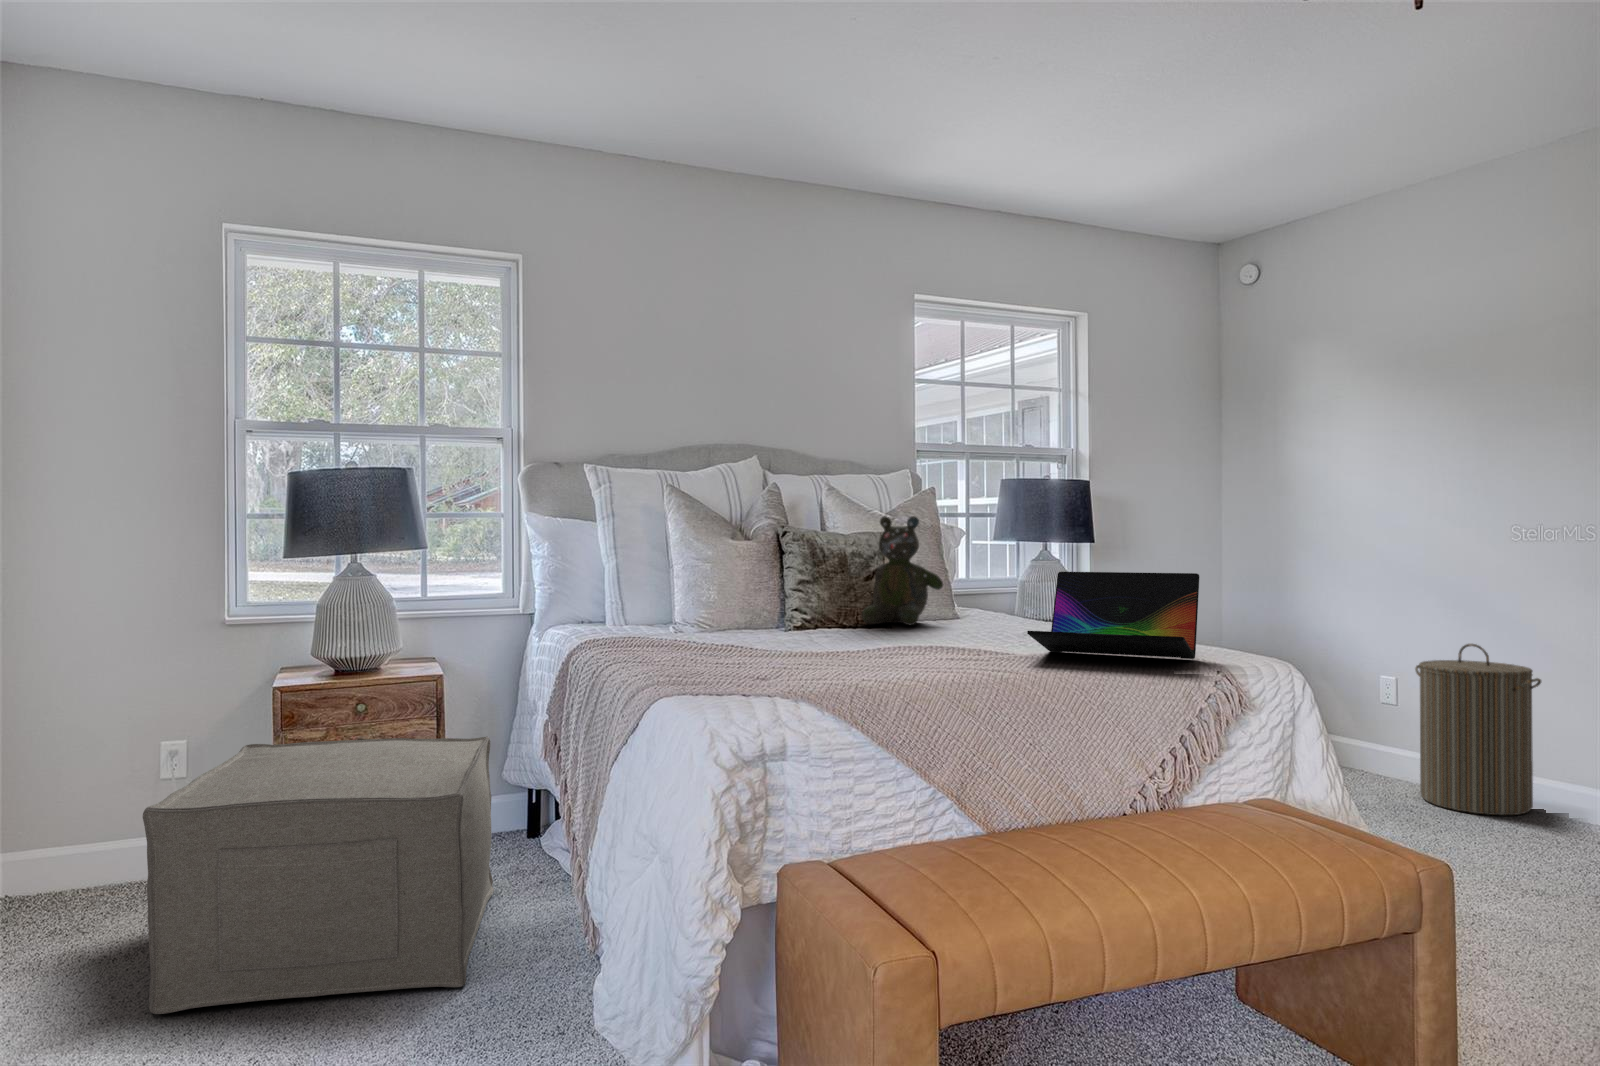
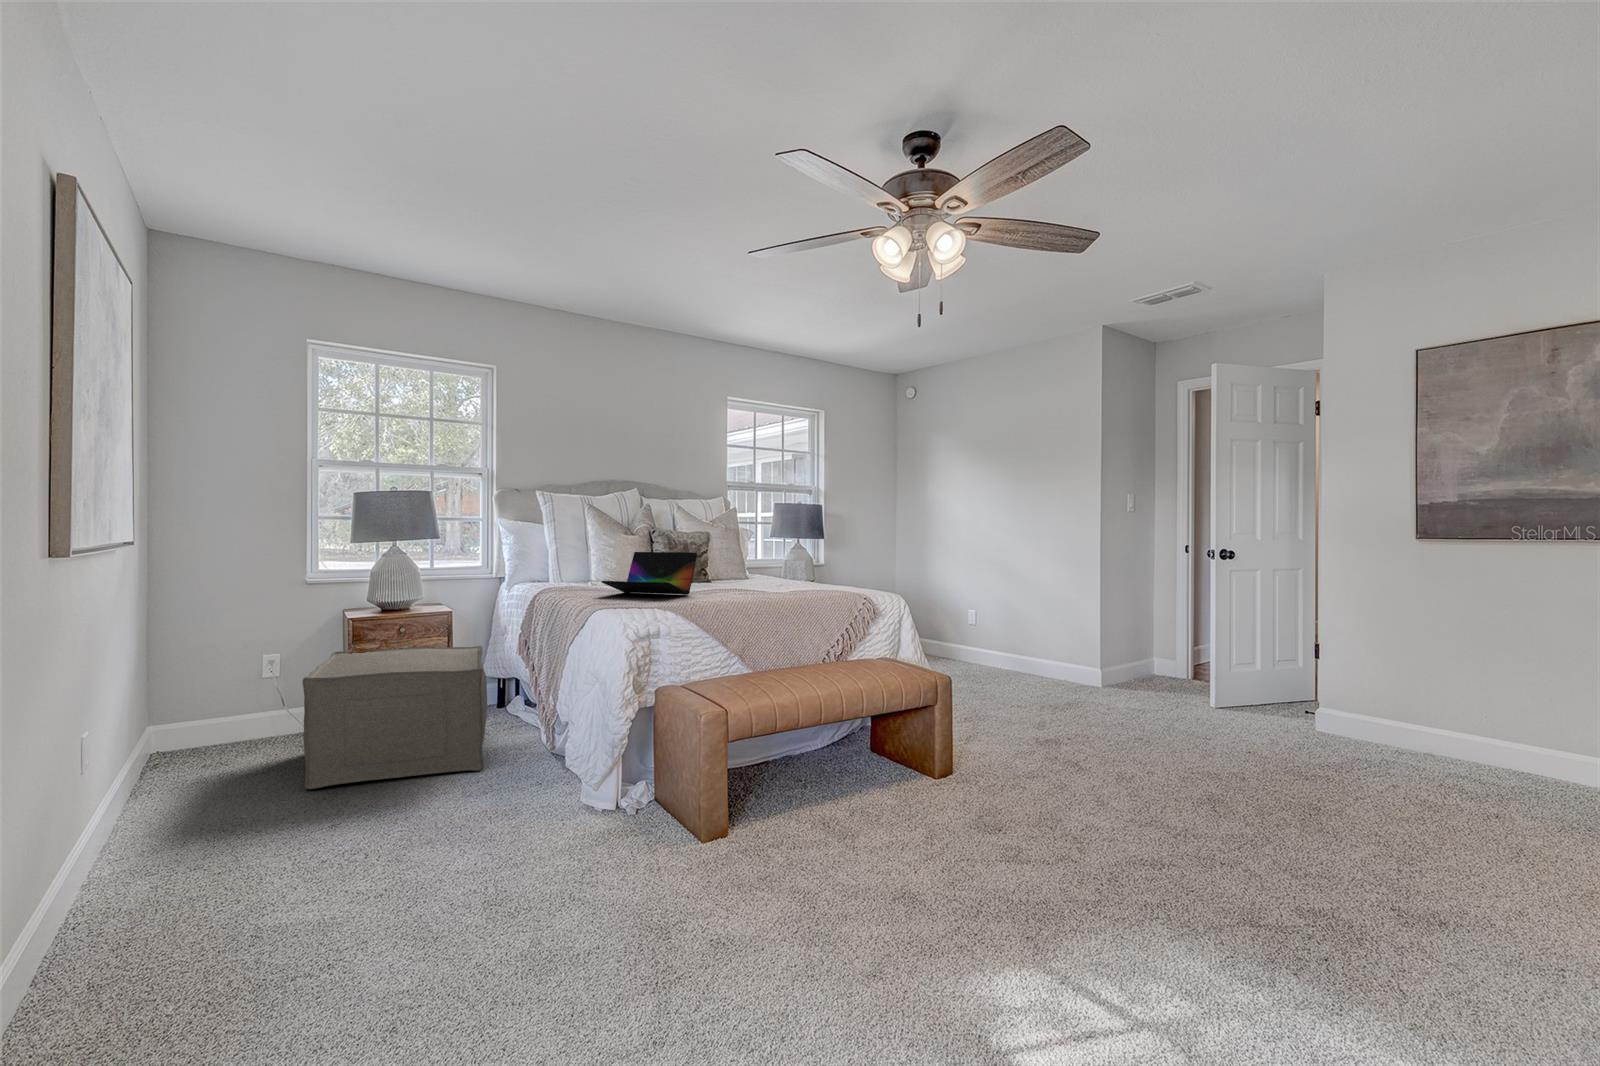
teddy bear: present [862,516,943,625] -> none [693,523,741,583]
laptop: present [1027,572,1199,659] -> present [602,552,697,595]
laundry hamper: present [1415,644,1541,815] -> none [992,593,1047,681]

